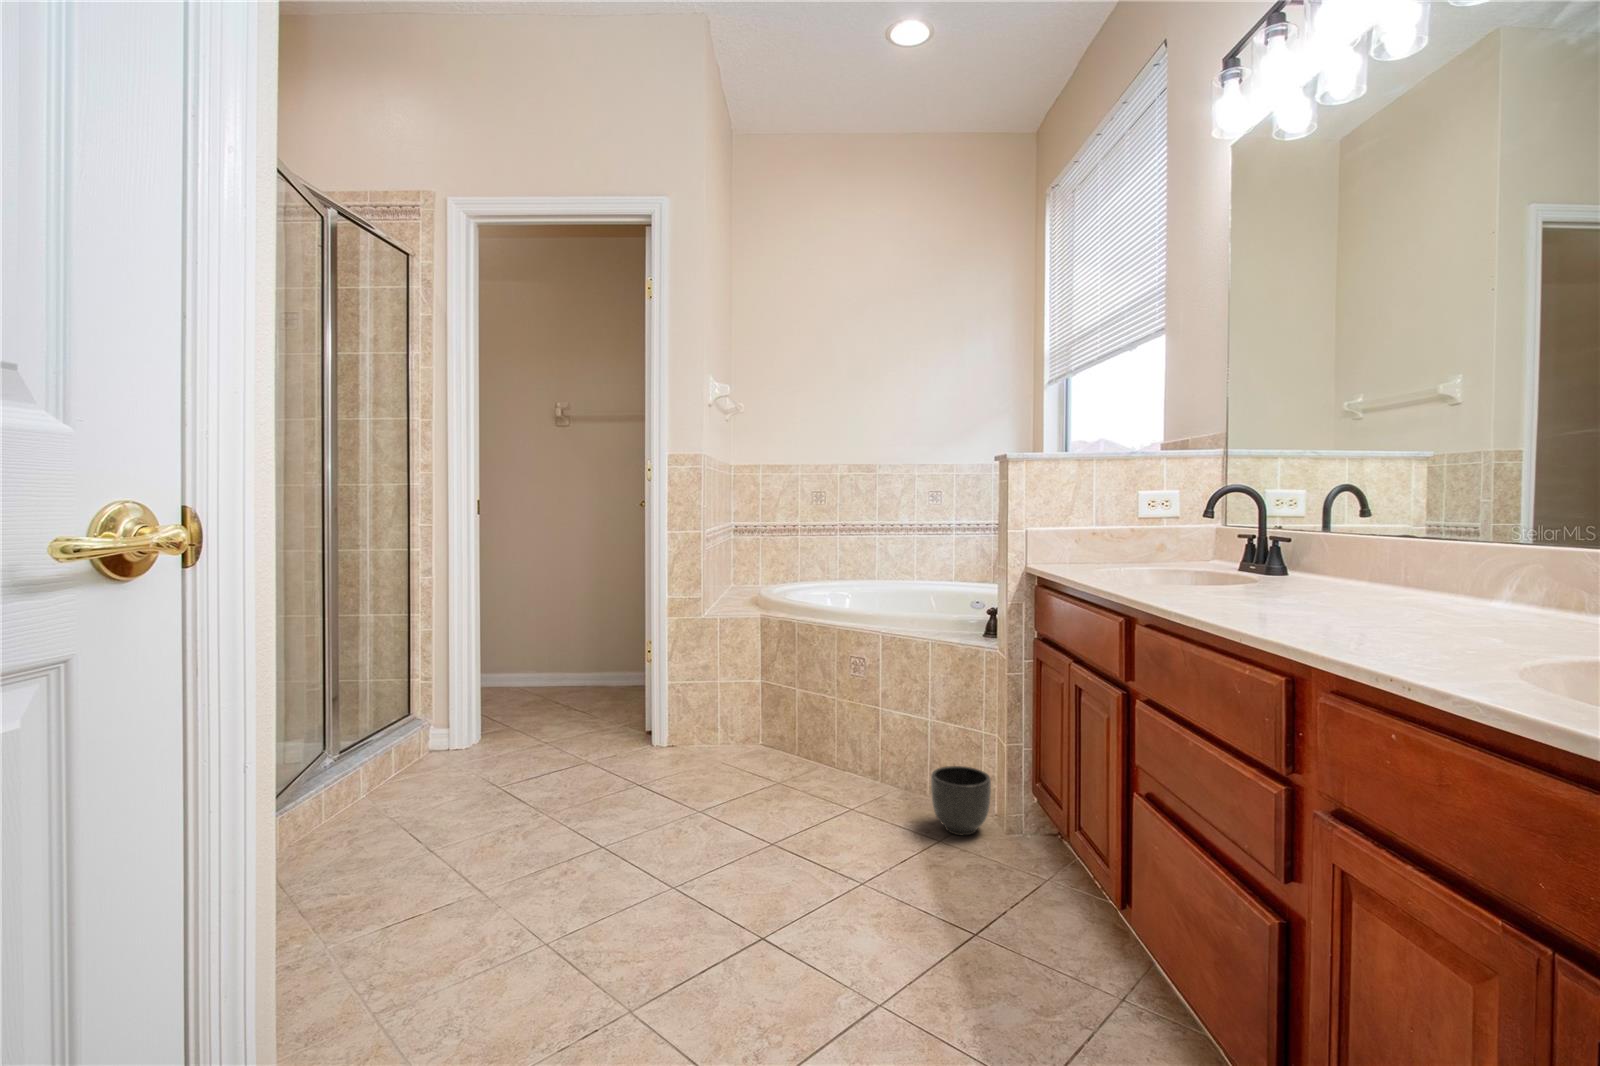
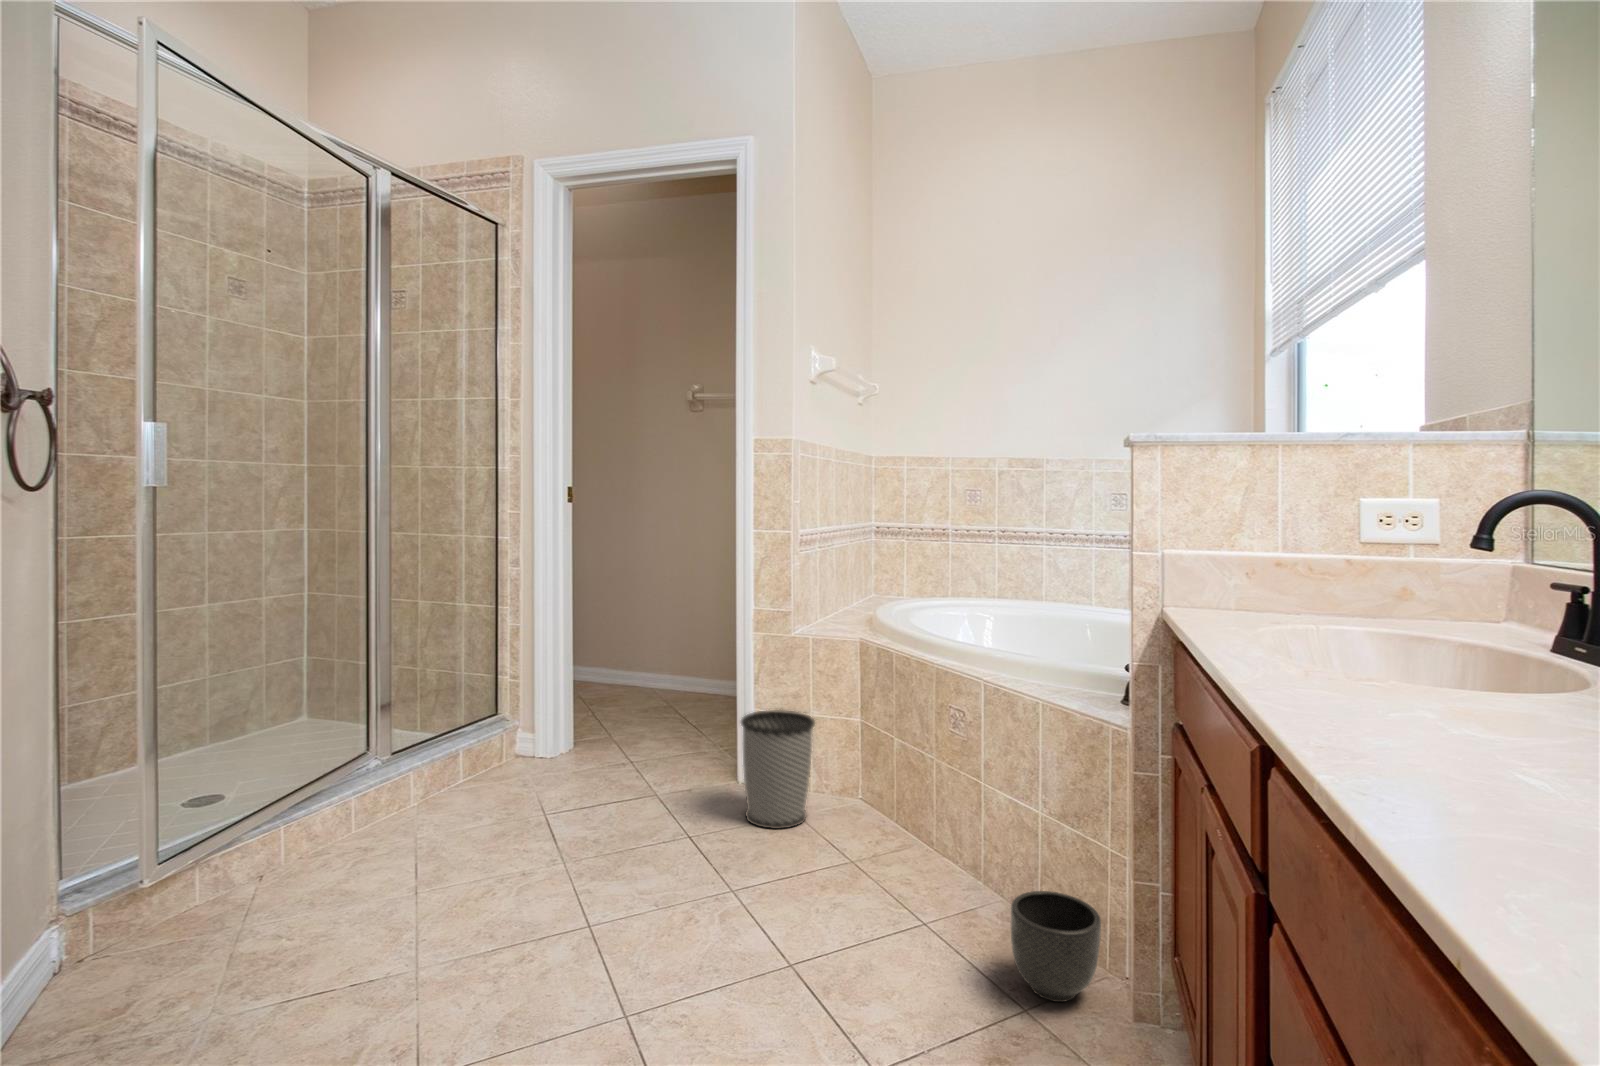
wastebasket: none [675,674,736,768] -> present [741,710,815,829]

